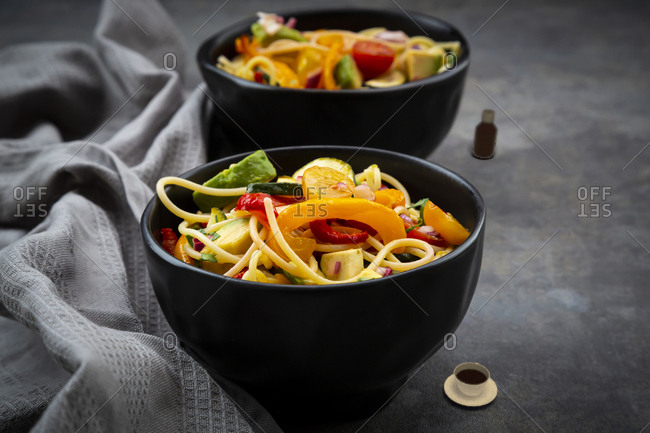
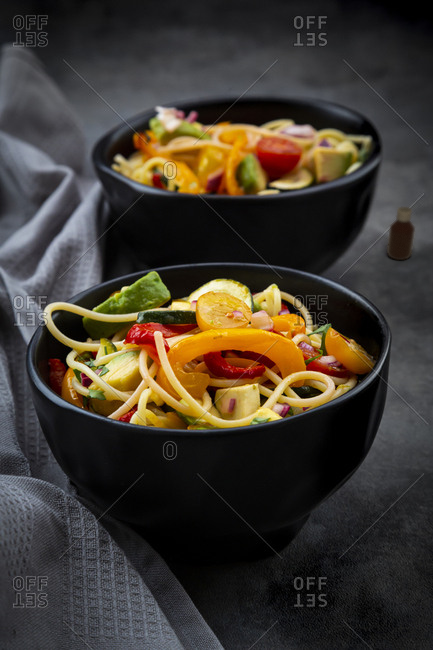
cup: present [444,363,497,406] -> none [350,498,406,546]

